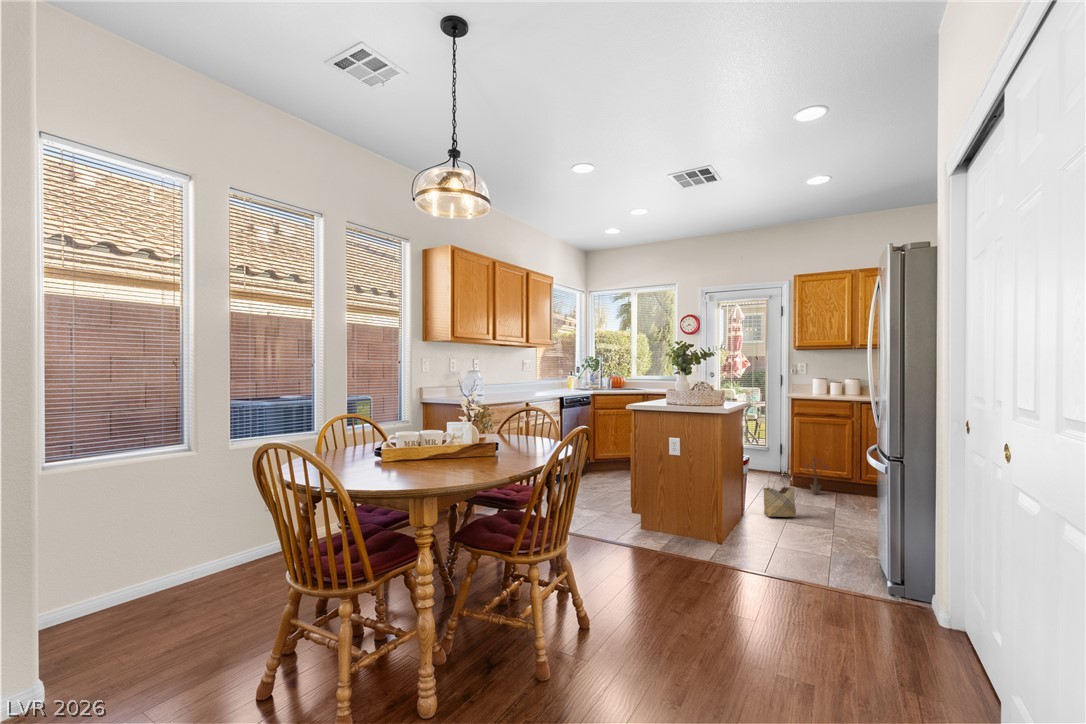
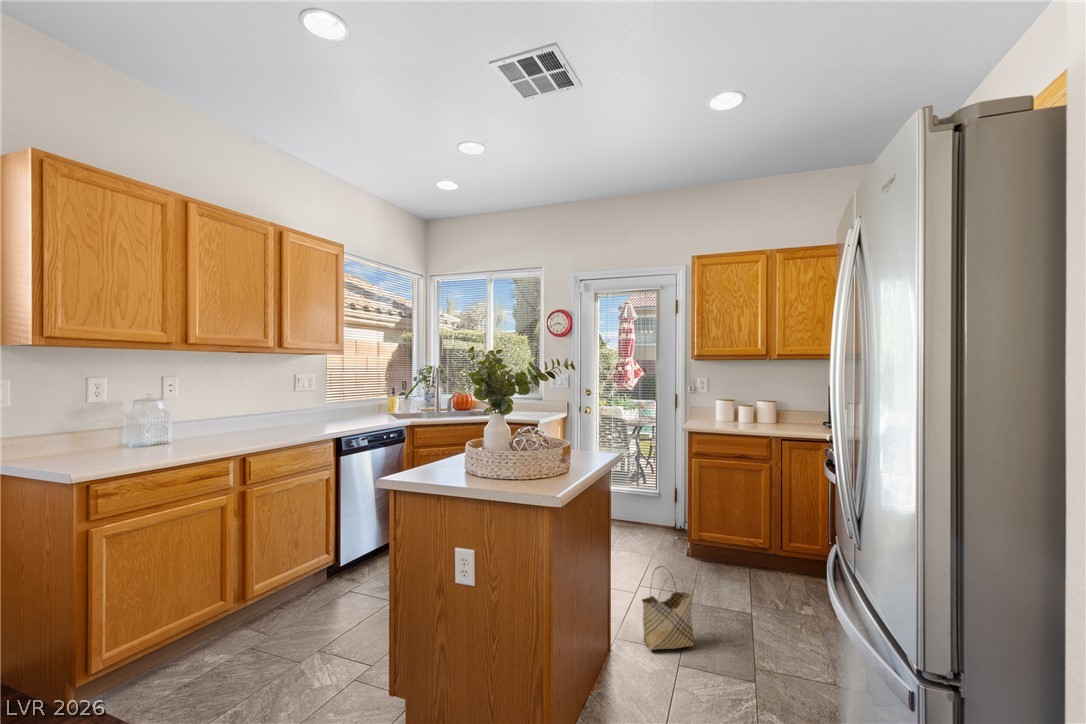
decorative plant: present [806,457,829,494] -> none [696,519,739,575]

